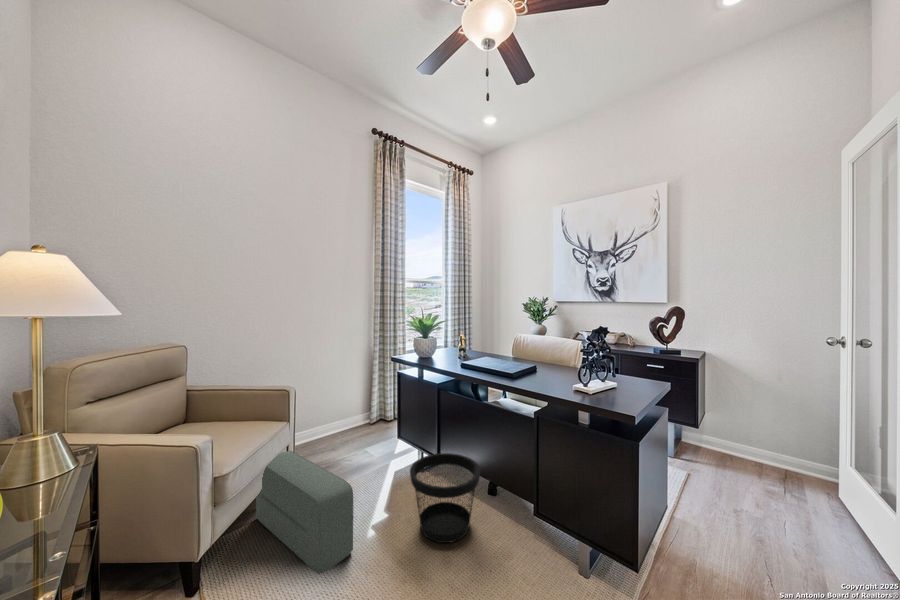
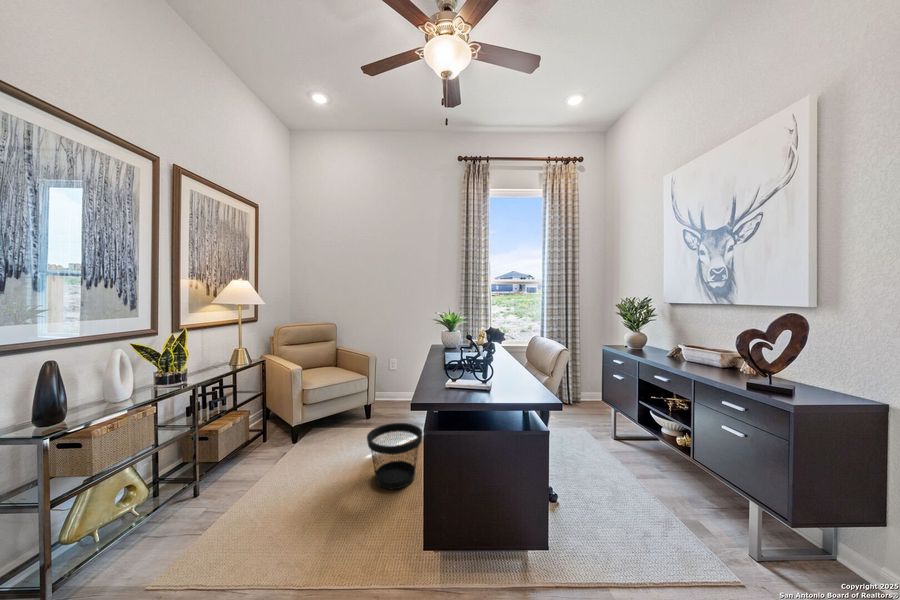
pouf: present [256,451,353,574] -> none [314,395,354,466]

